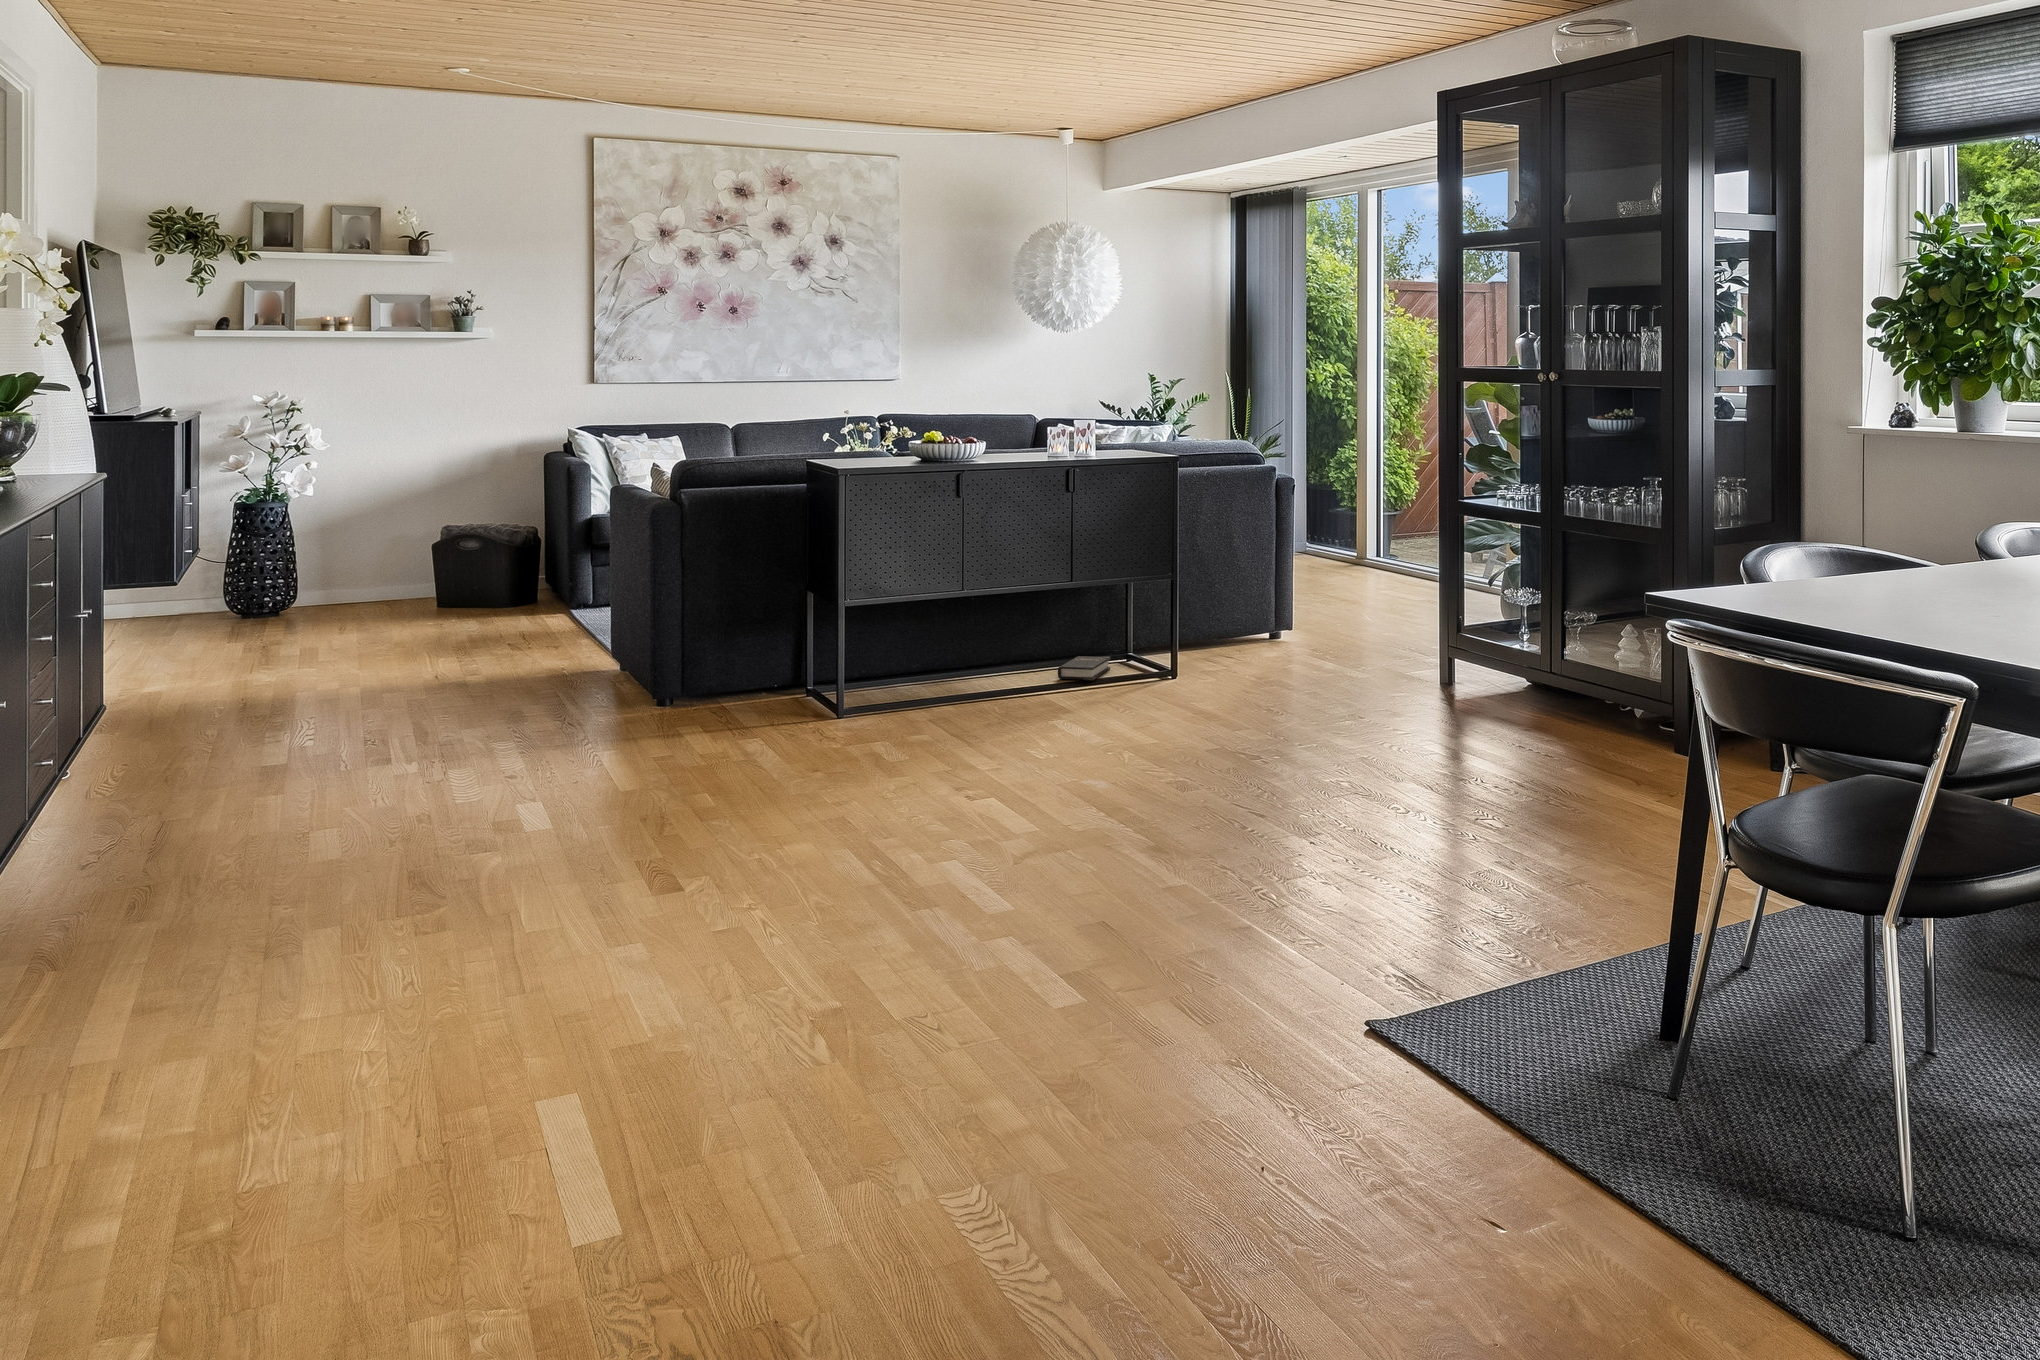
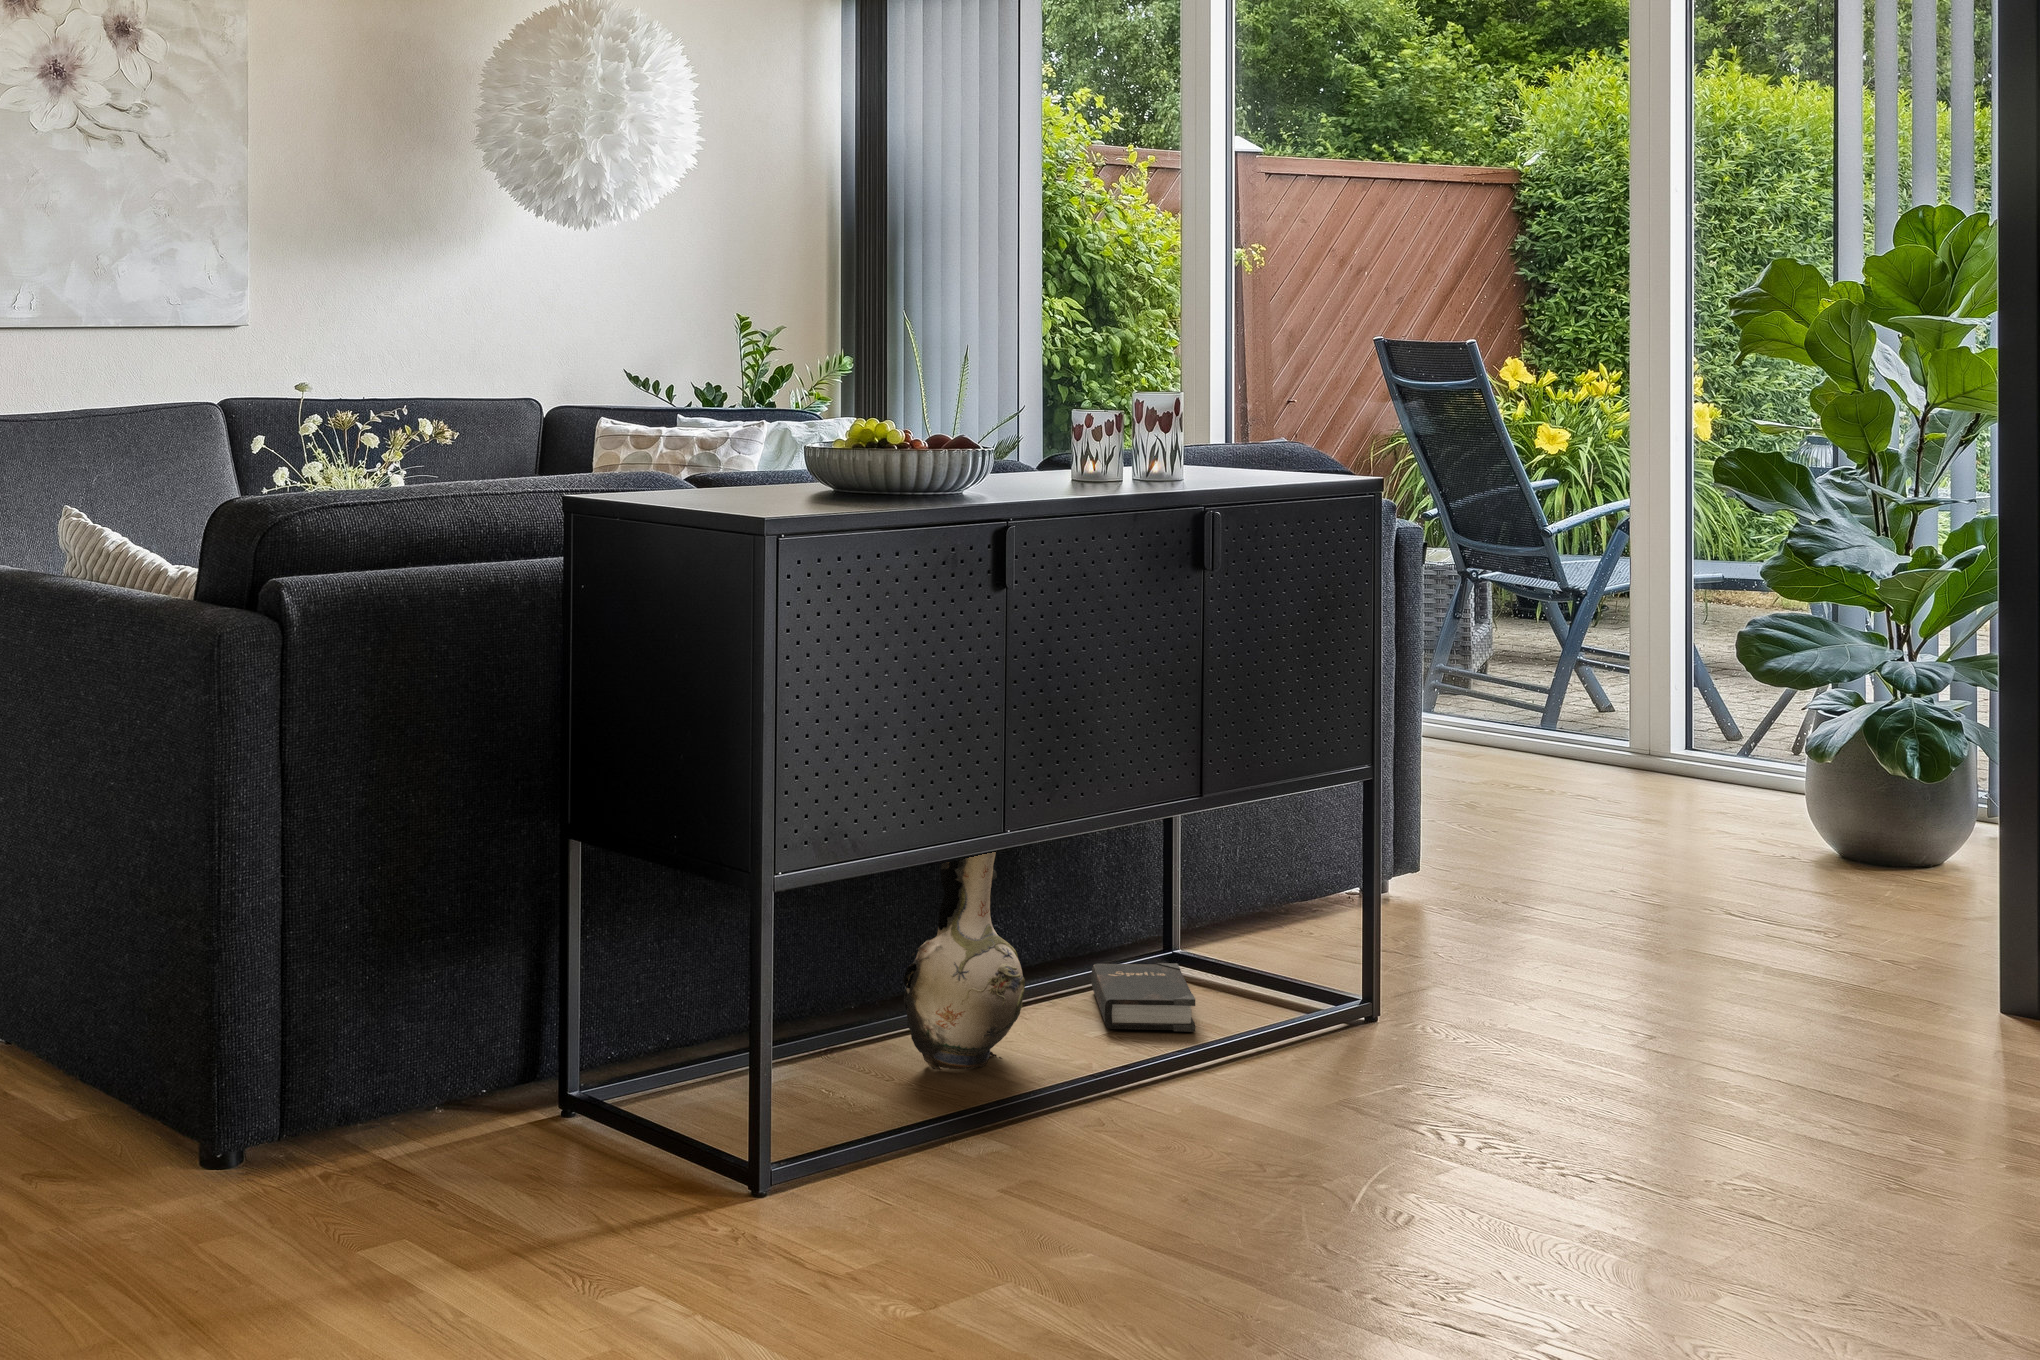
decorative vase: none [956,590,1011,689] -> present [903,852,1025,1071]

